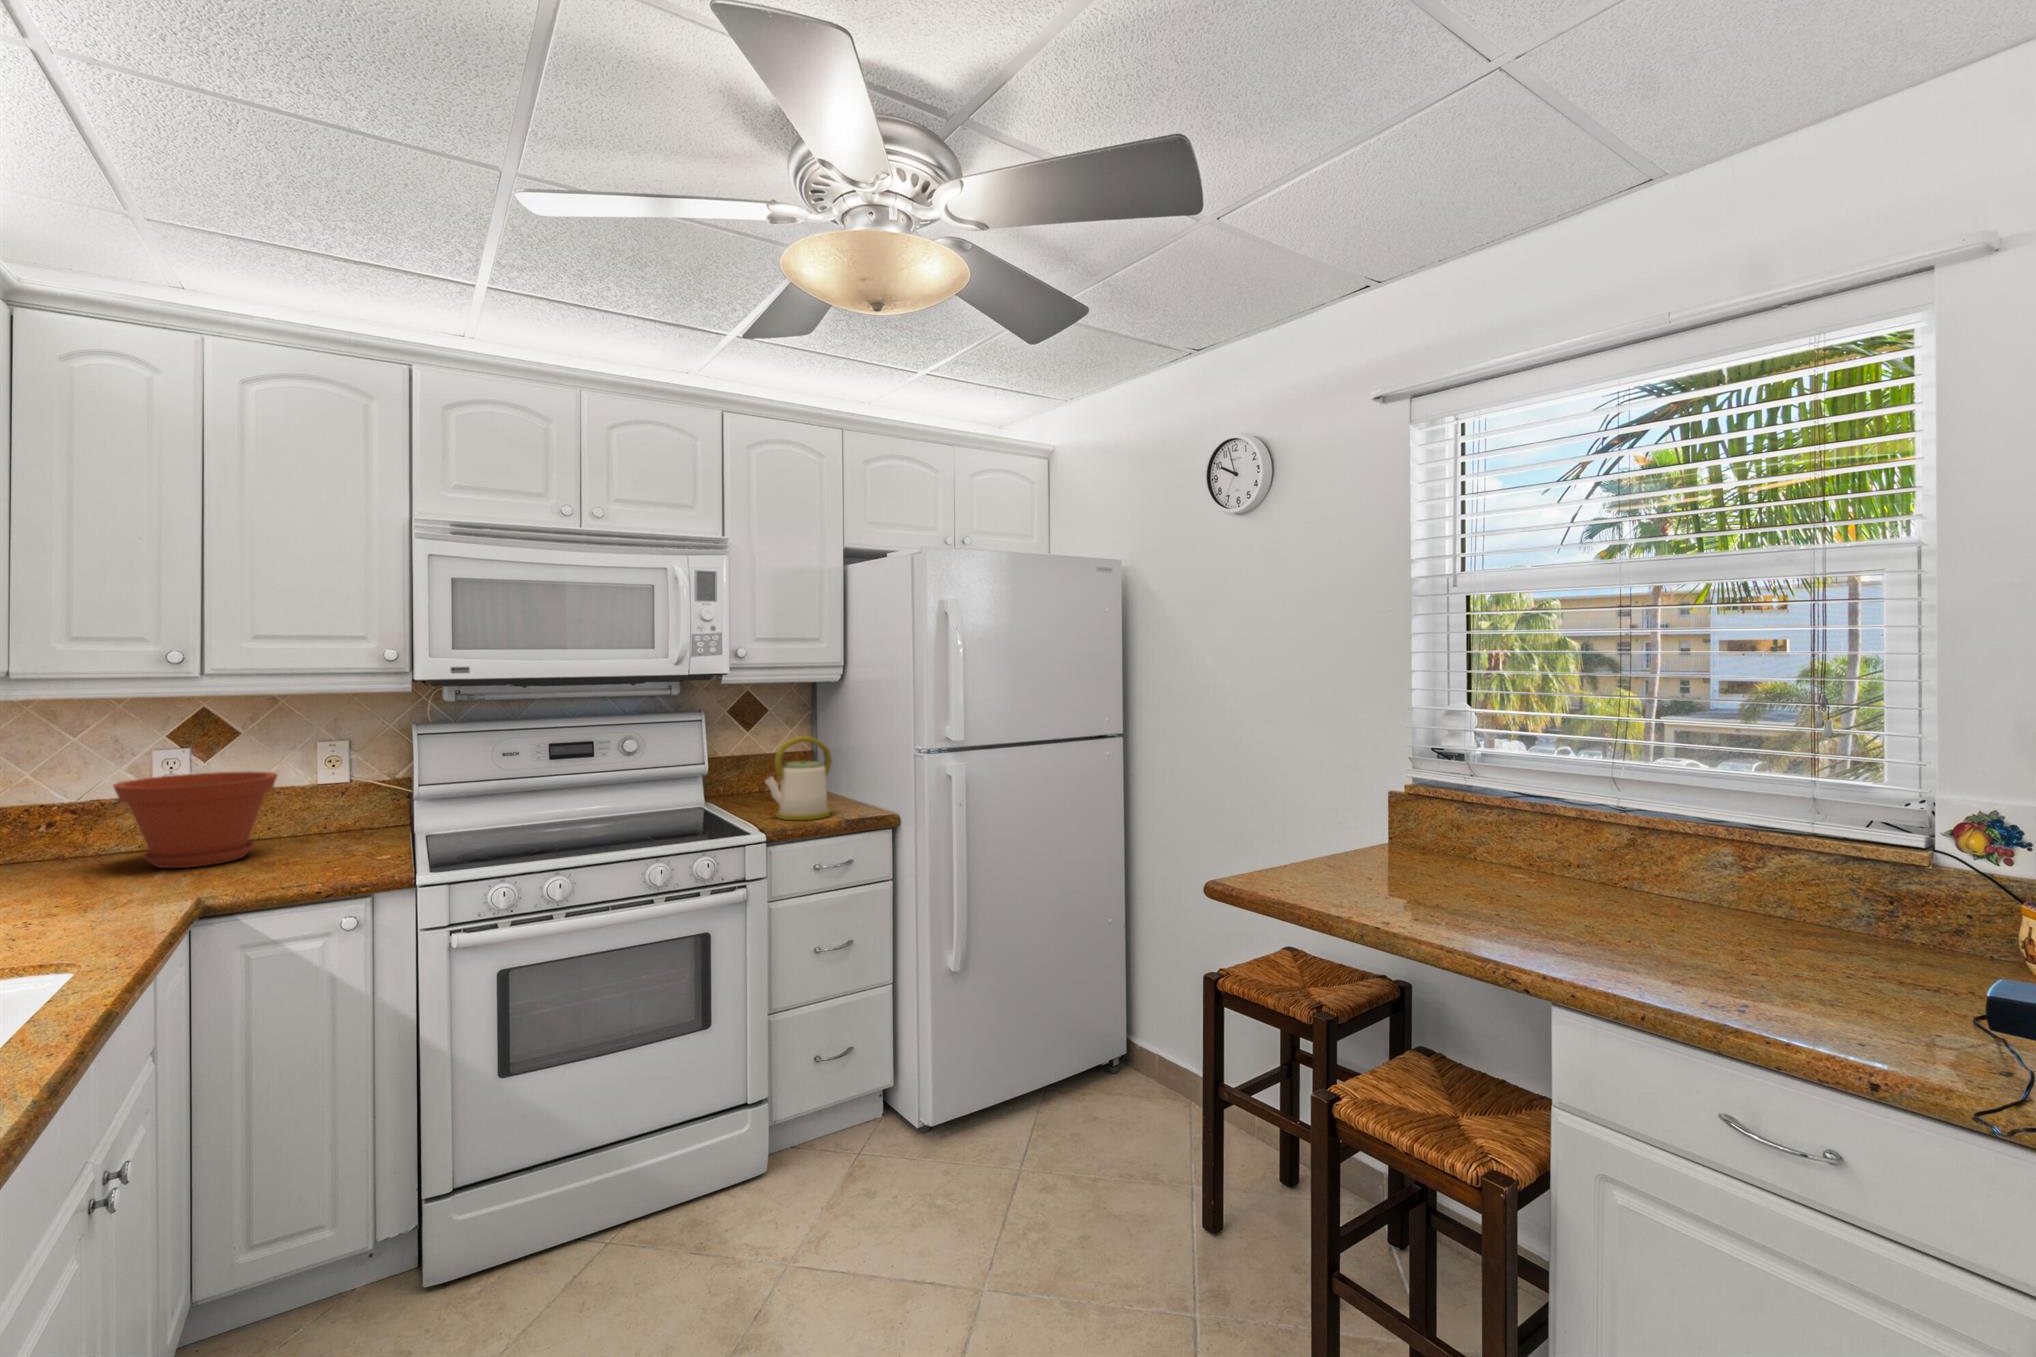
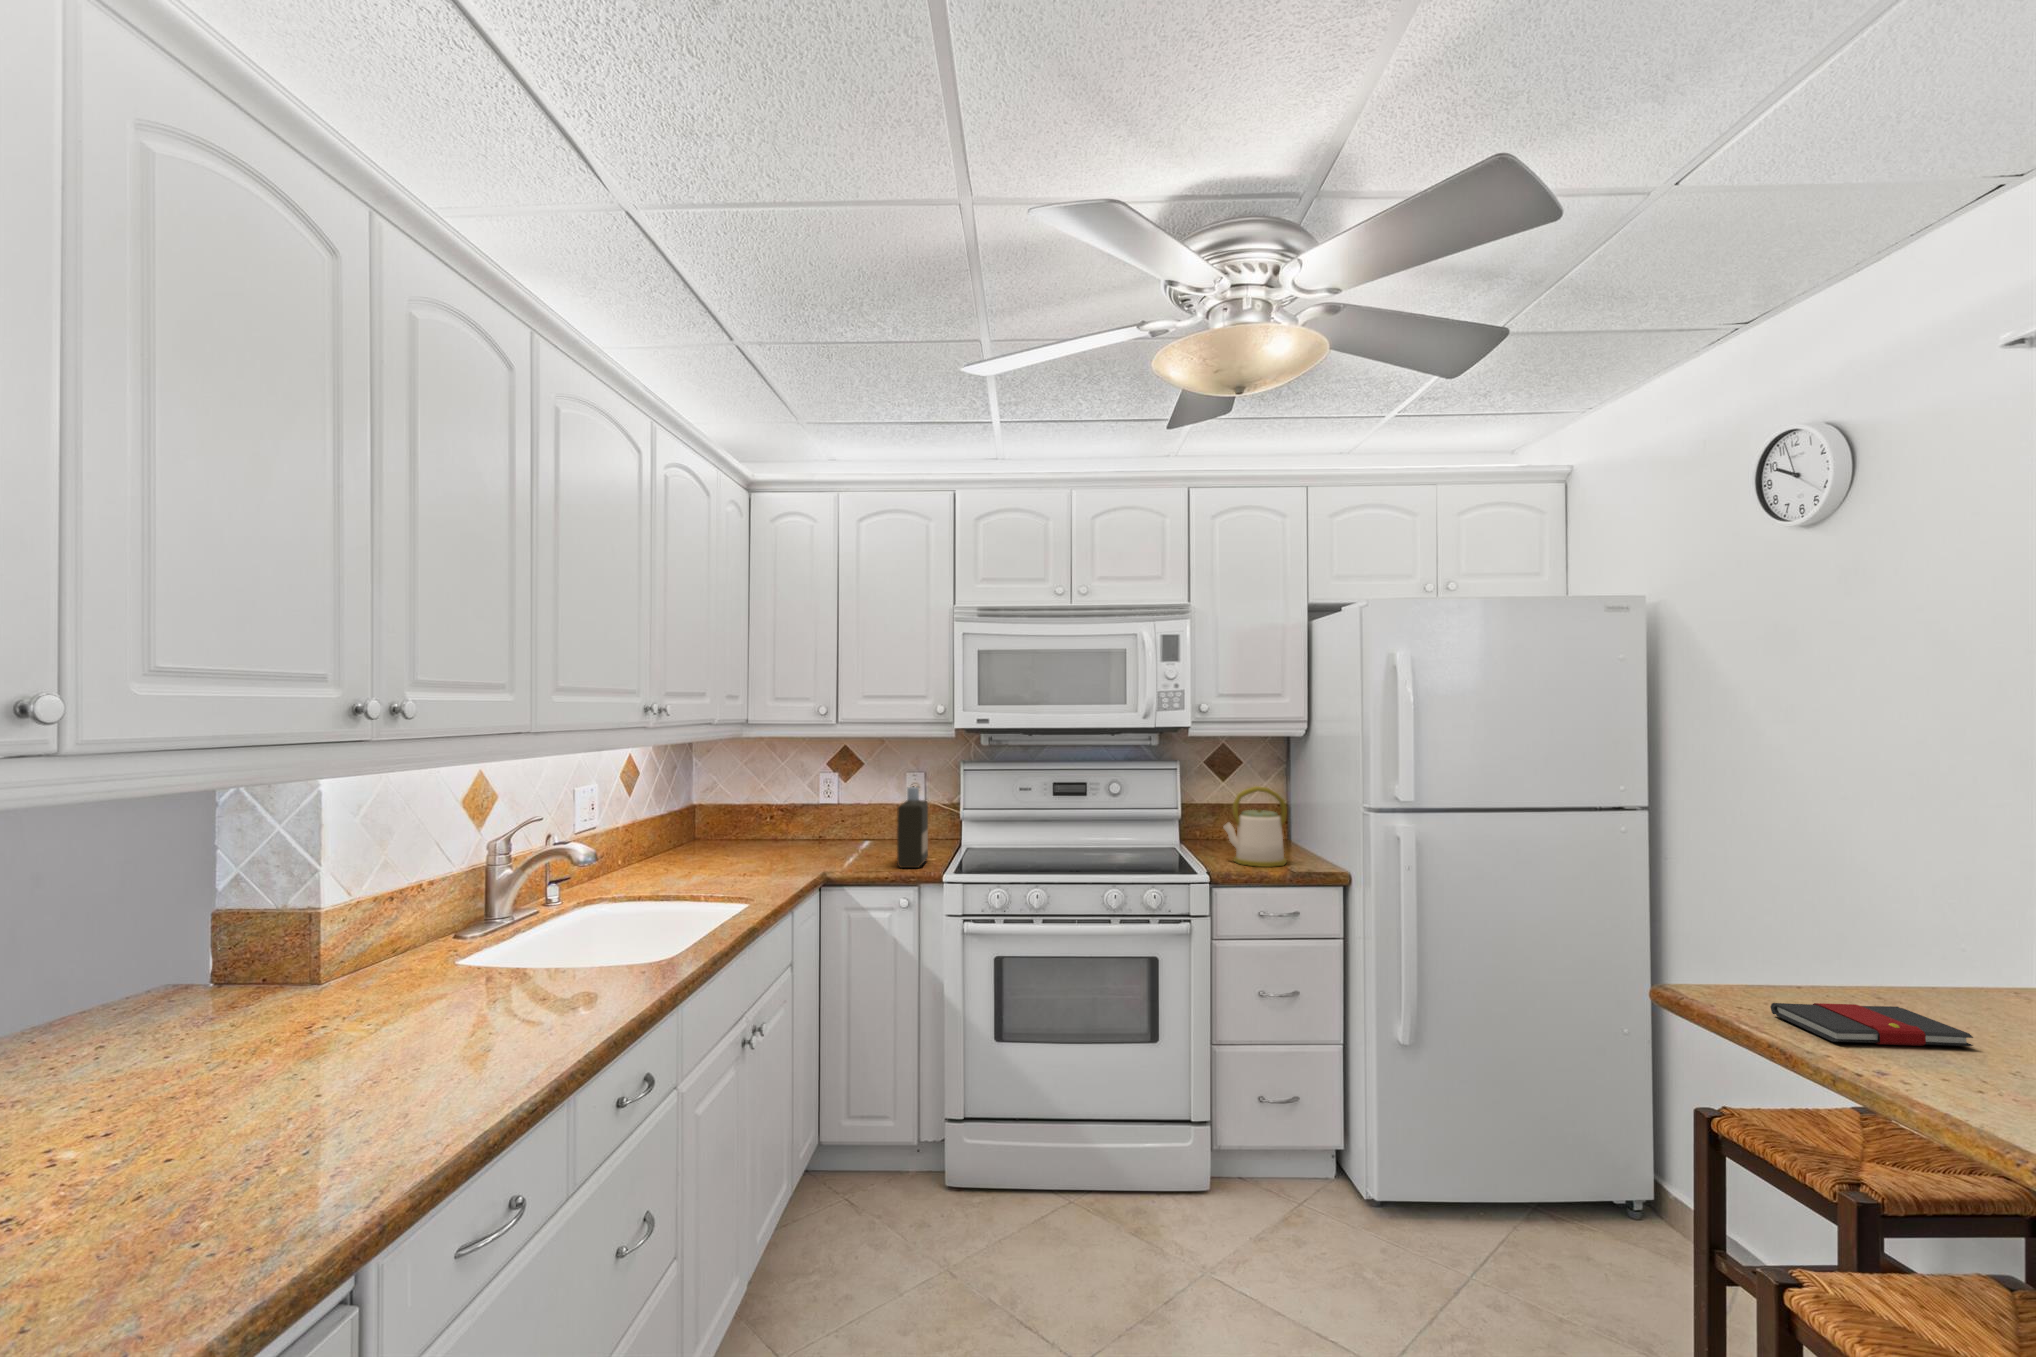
bottle: none [325,762,370,878] -> present [897,787,928,868]
plant pot: present [113,771,277,868] -> none [806,789,888,851]
book: none [1271,864,1377,896] -> present [1770,1003,1973,1046]

